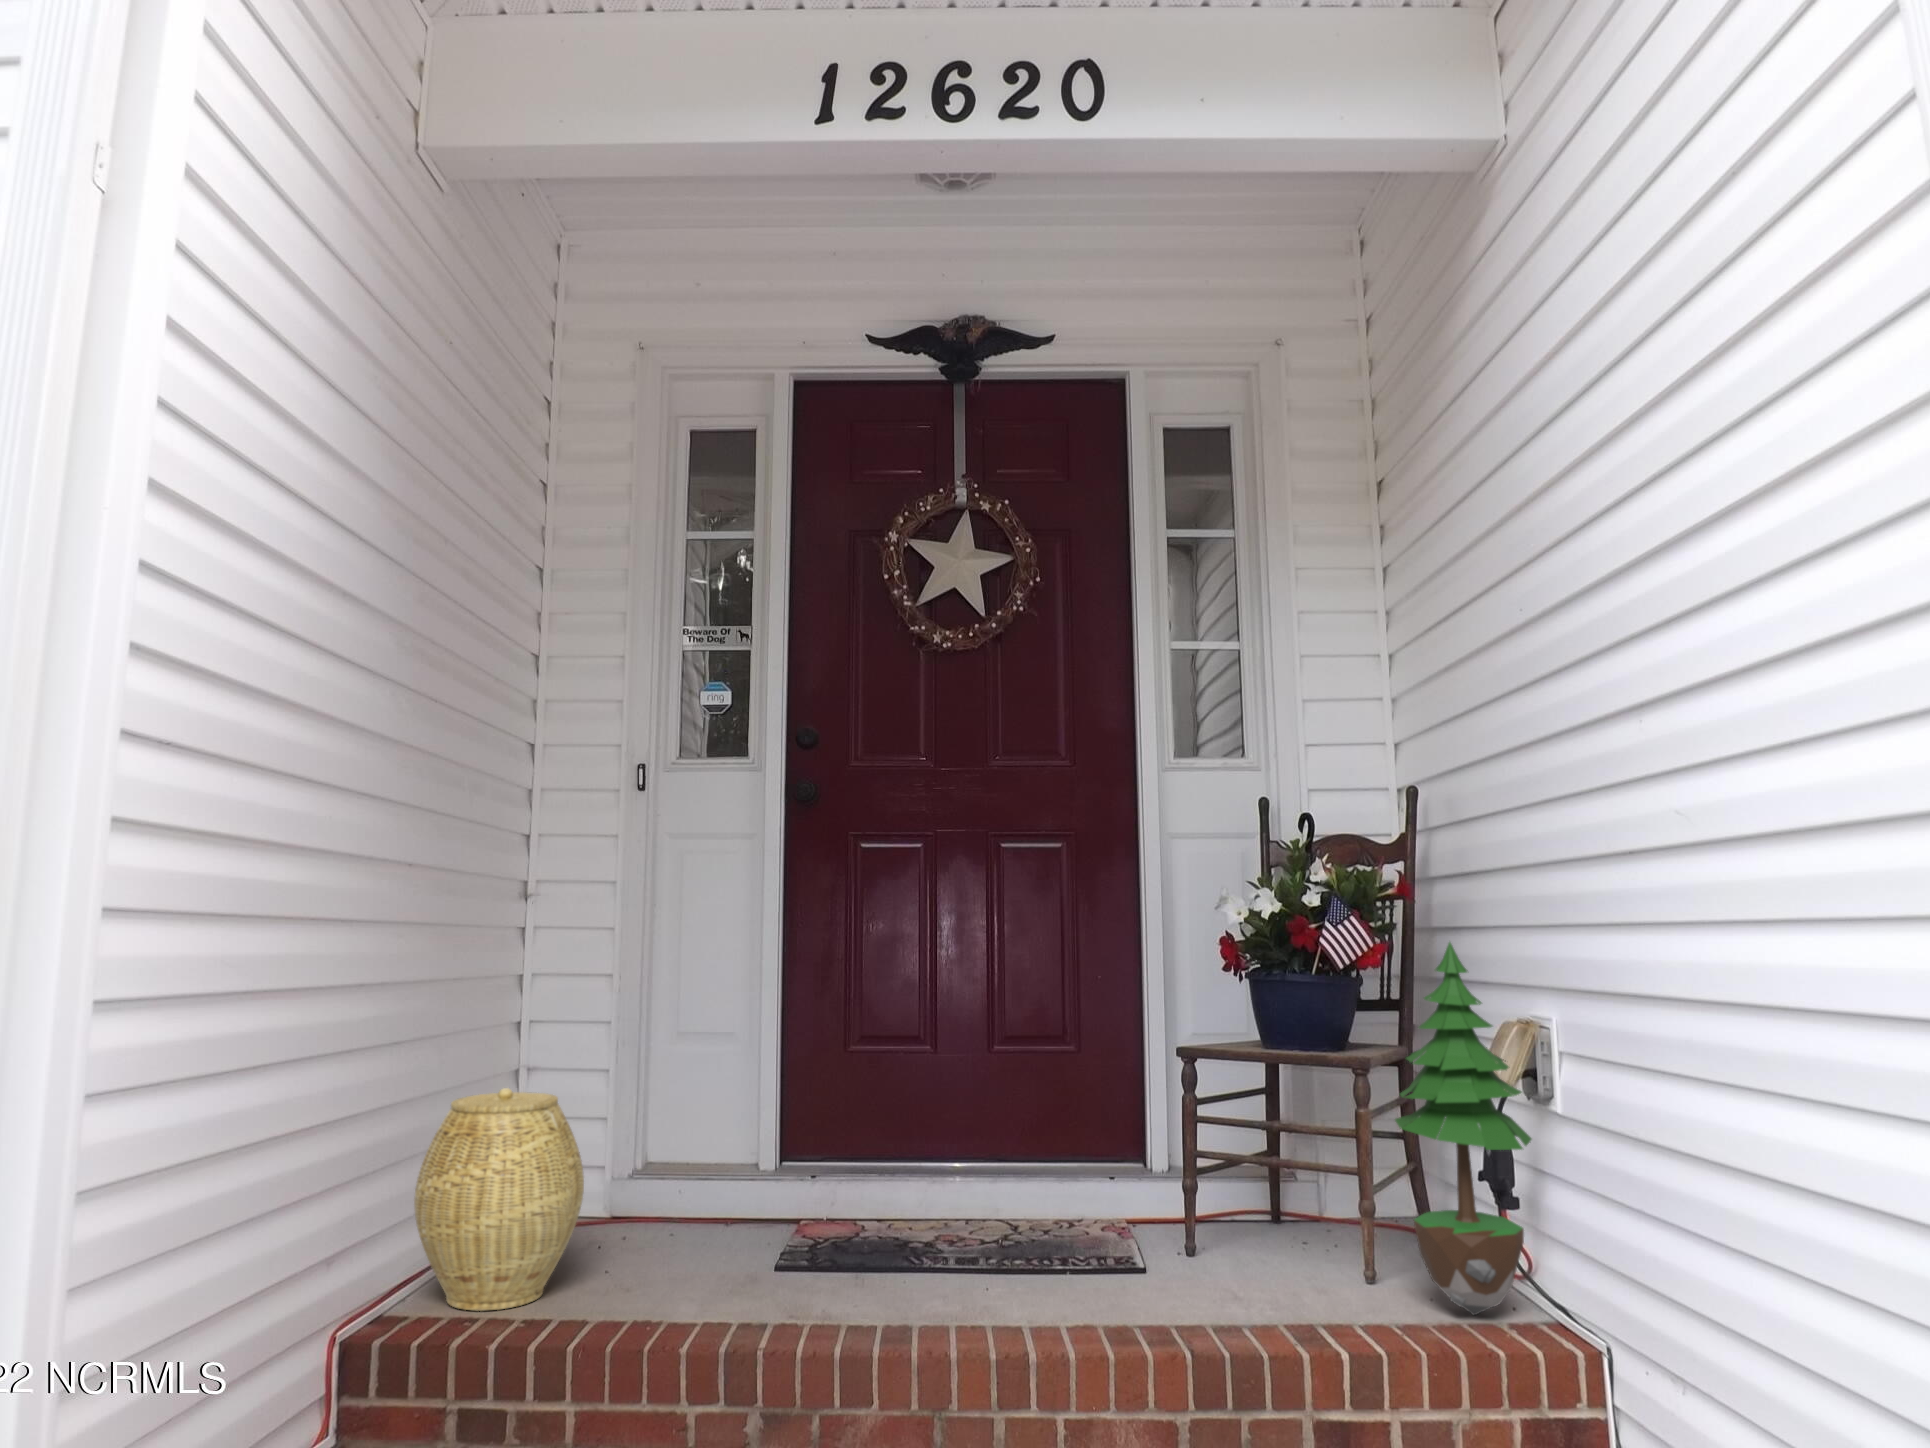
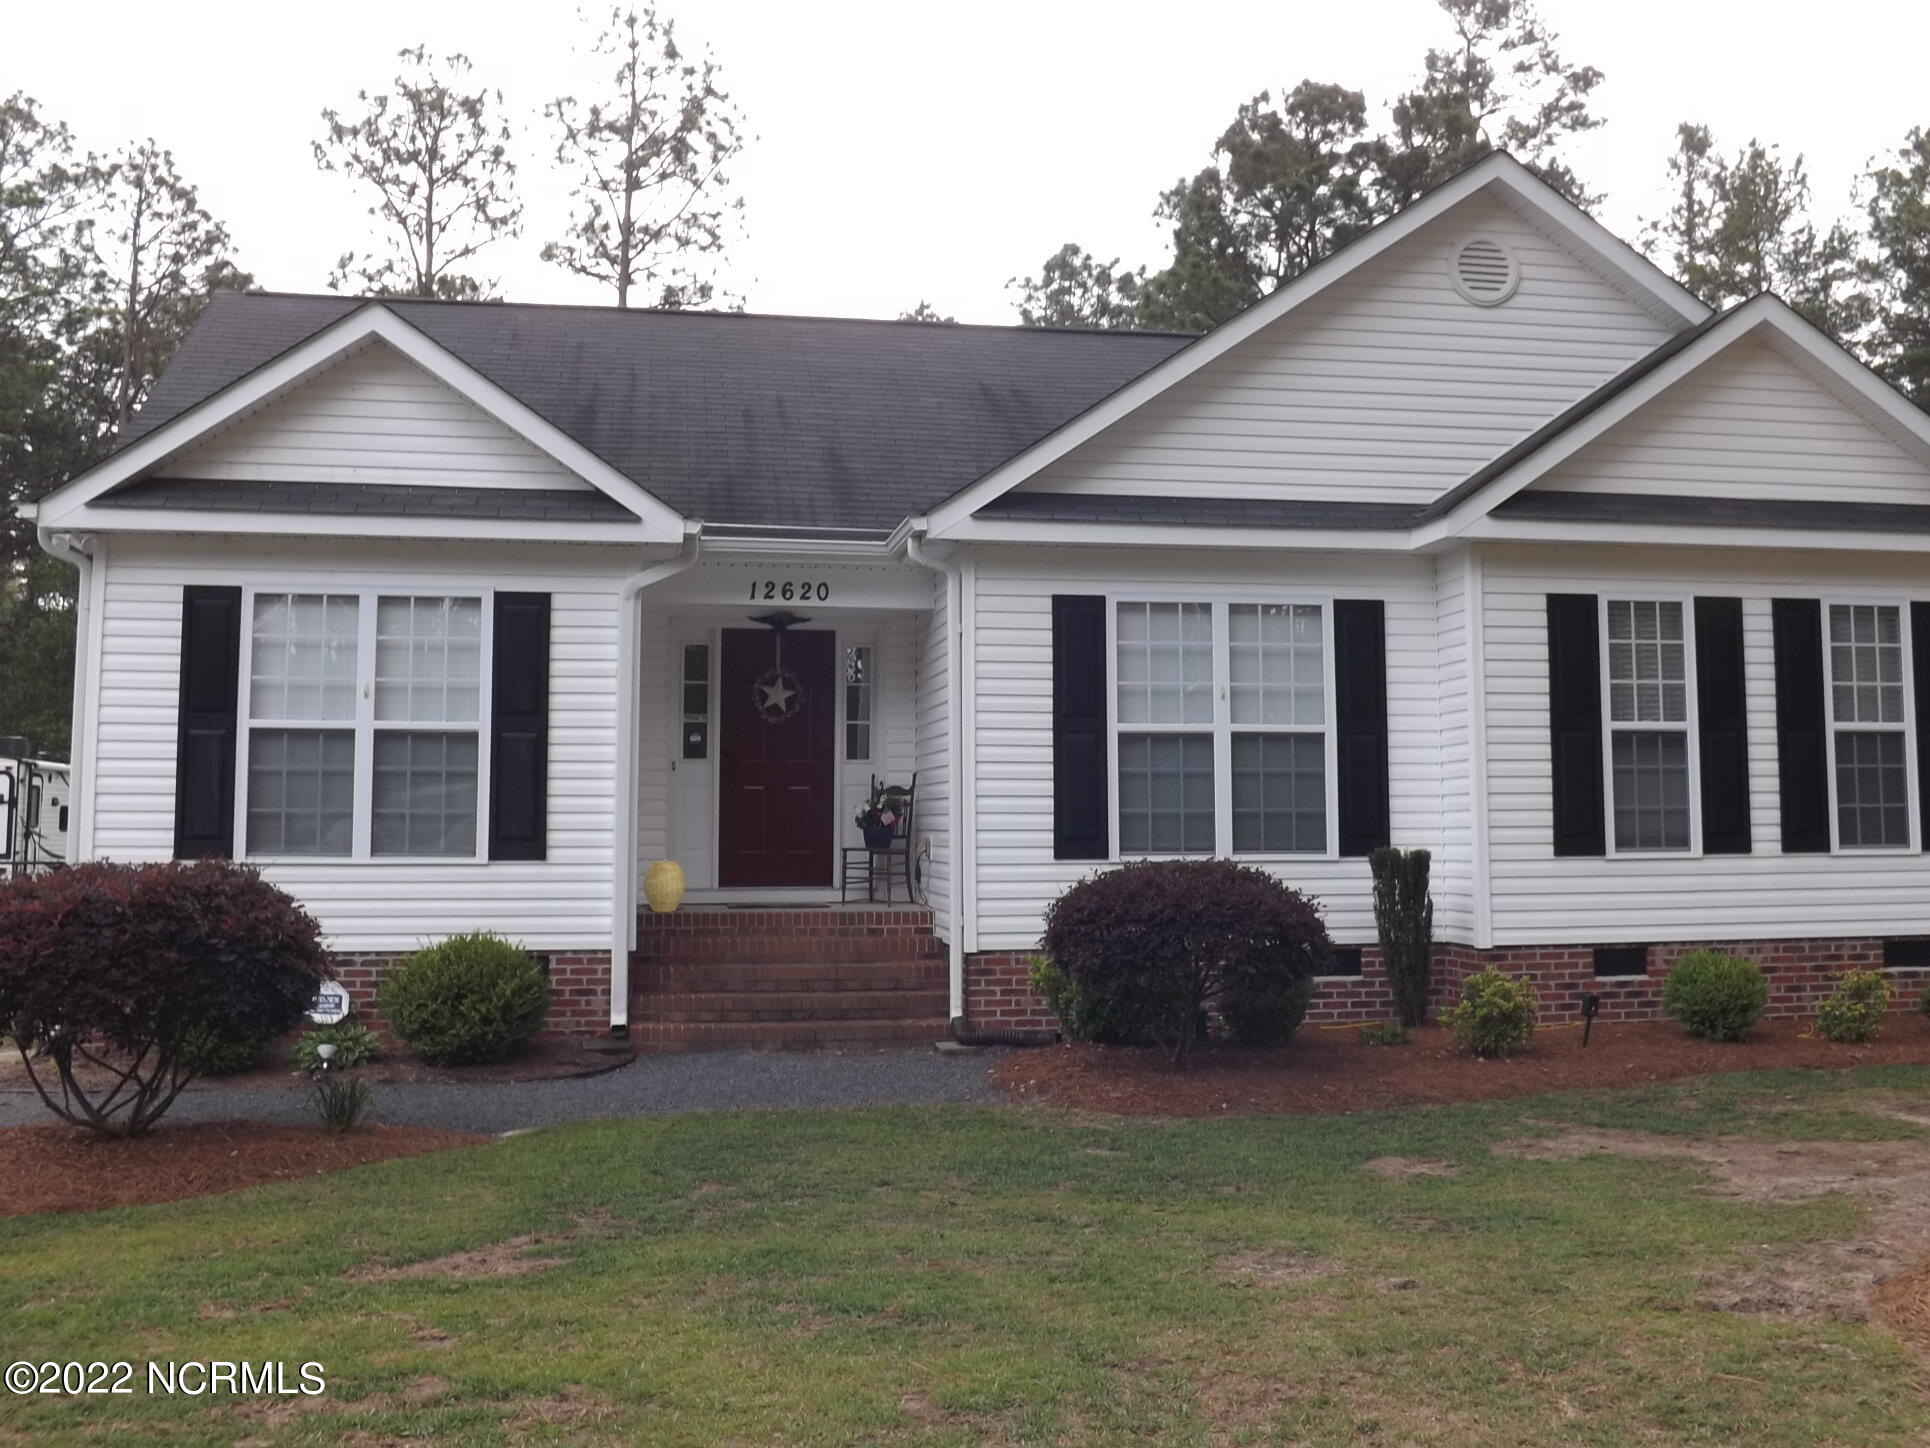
potted tree: present [1395,942,1531,1315] -> none [892,820,923,906]

